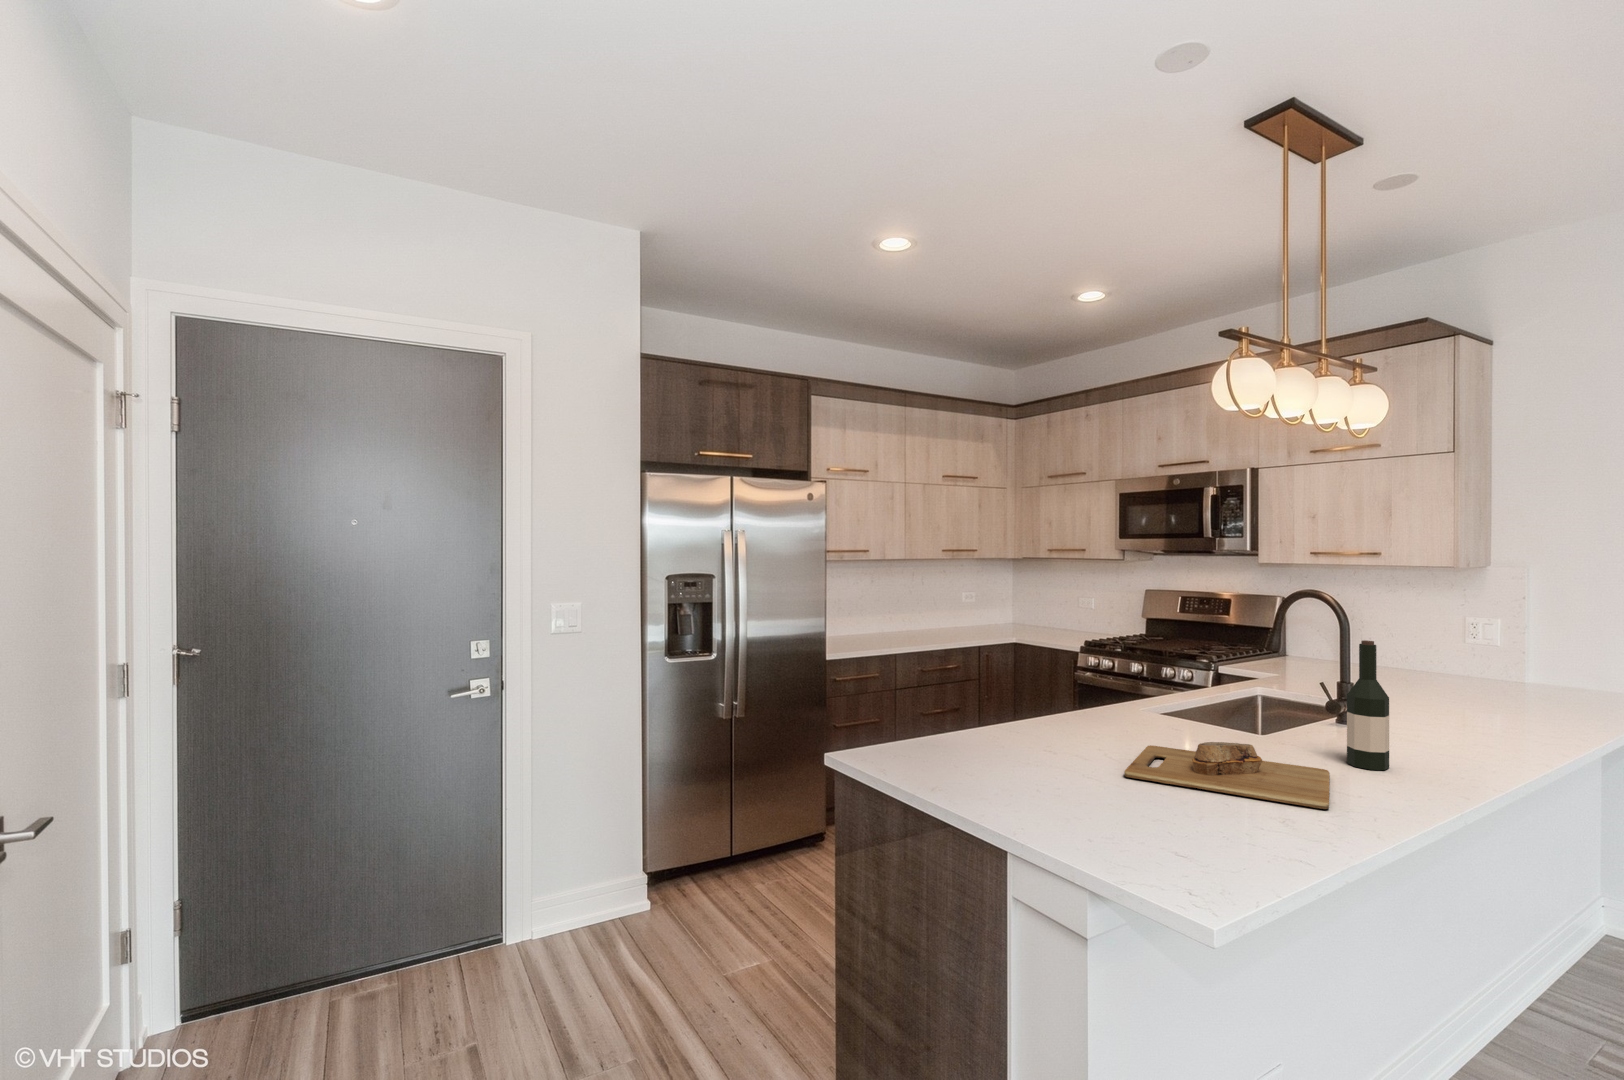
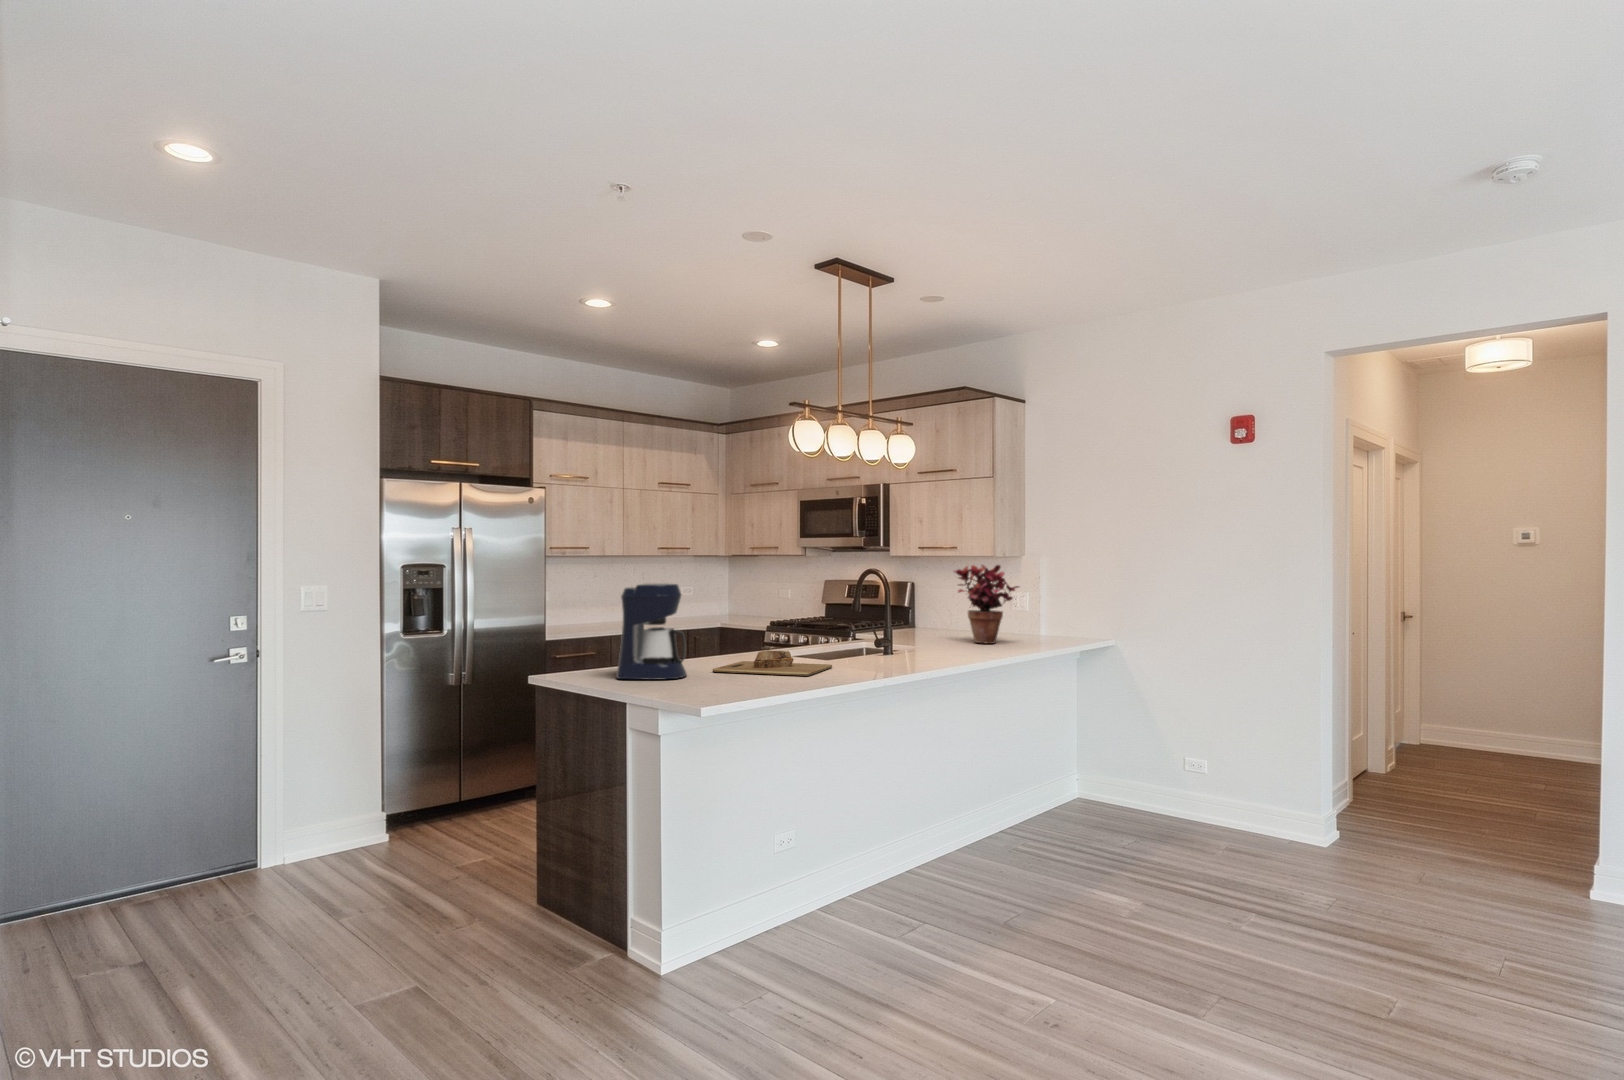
potted plant: none [1419,585,1564,709] -> present [955,565,1019,644]
coffee maker: none [973,629,1092,801] -> present [616,583,687,680]
wine bottle: present [1347,640,1389,770] -> none [851,590,871,665]

